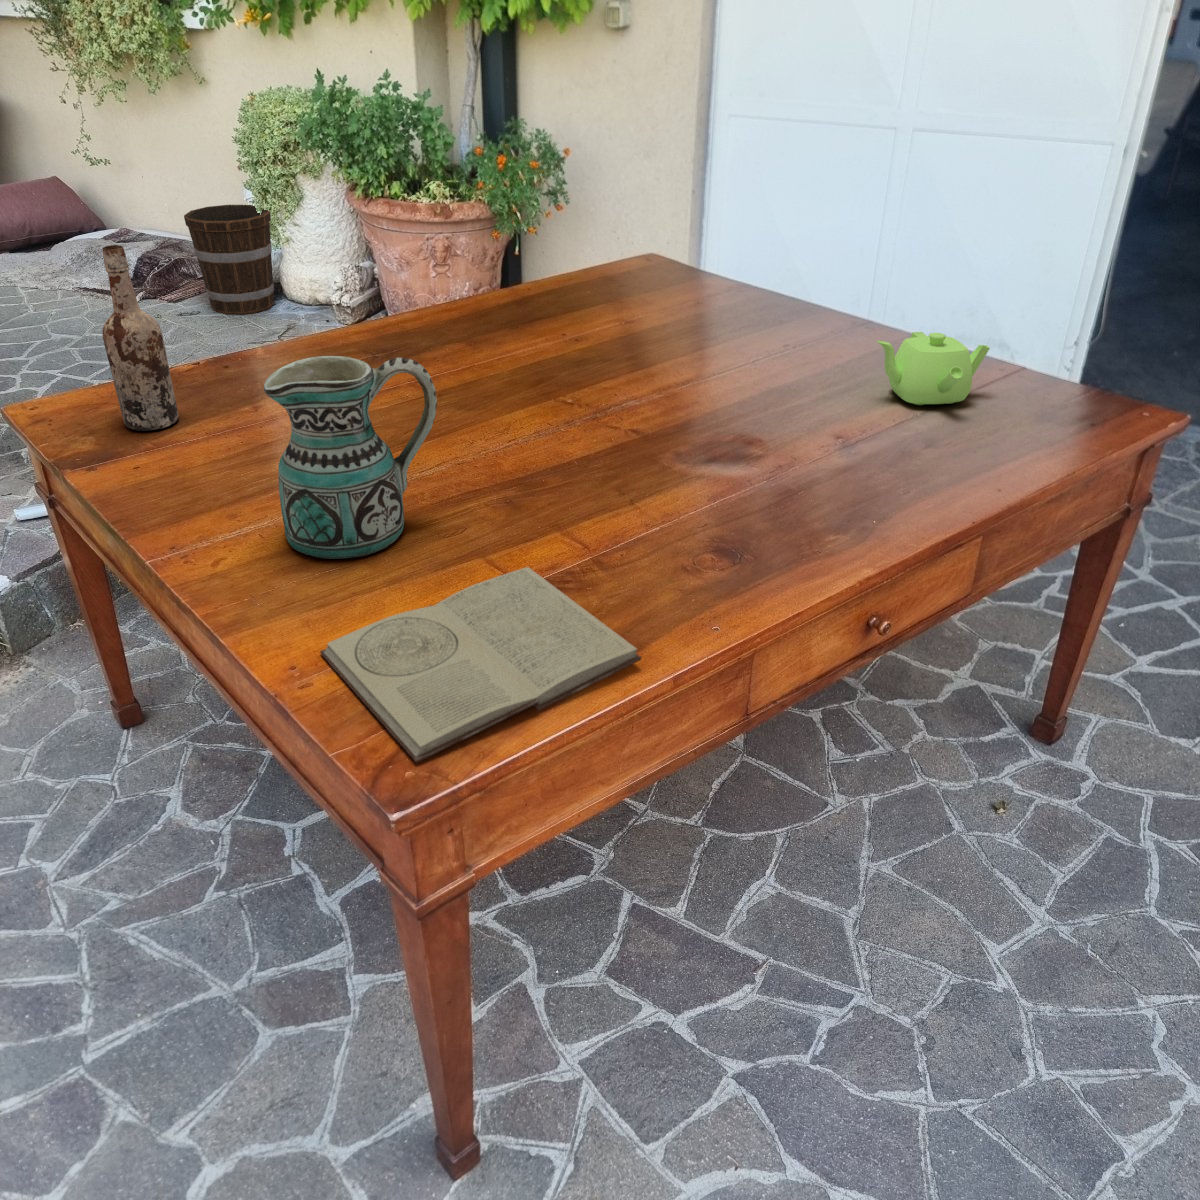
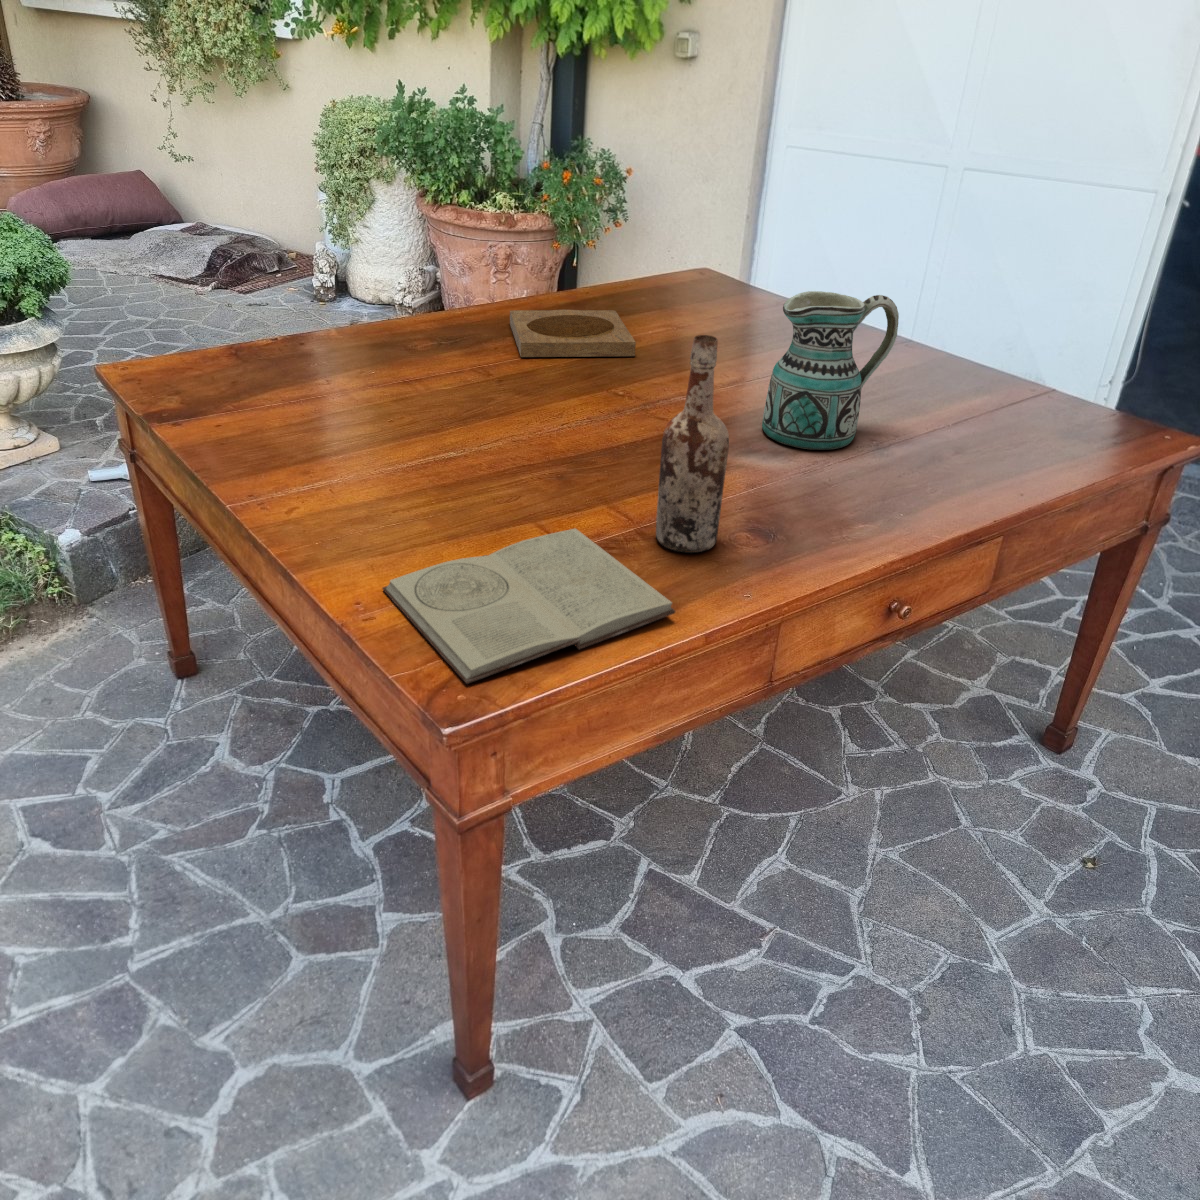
bucket: present [184,205,274,314] -> none [260,205,342,309]
wine bottle: present [102,245,179,431] -> present [656,335,729,553]
tray: none [447,310,583,368] -> present [510,310,636,357]
teapot: present [877,332,990,405] -> none [914,347,1022,416]
ceramic pitcher: present [264,356,437,559] -> present [762,291,899,450]

